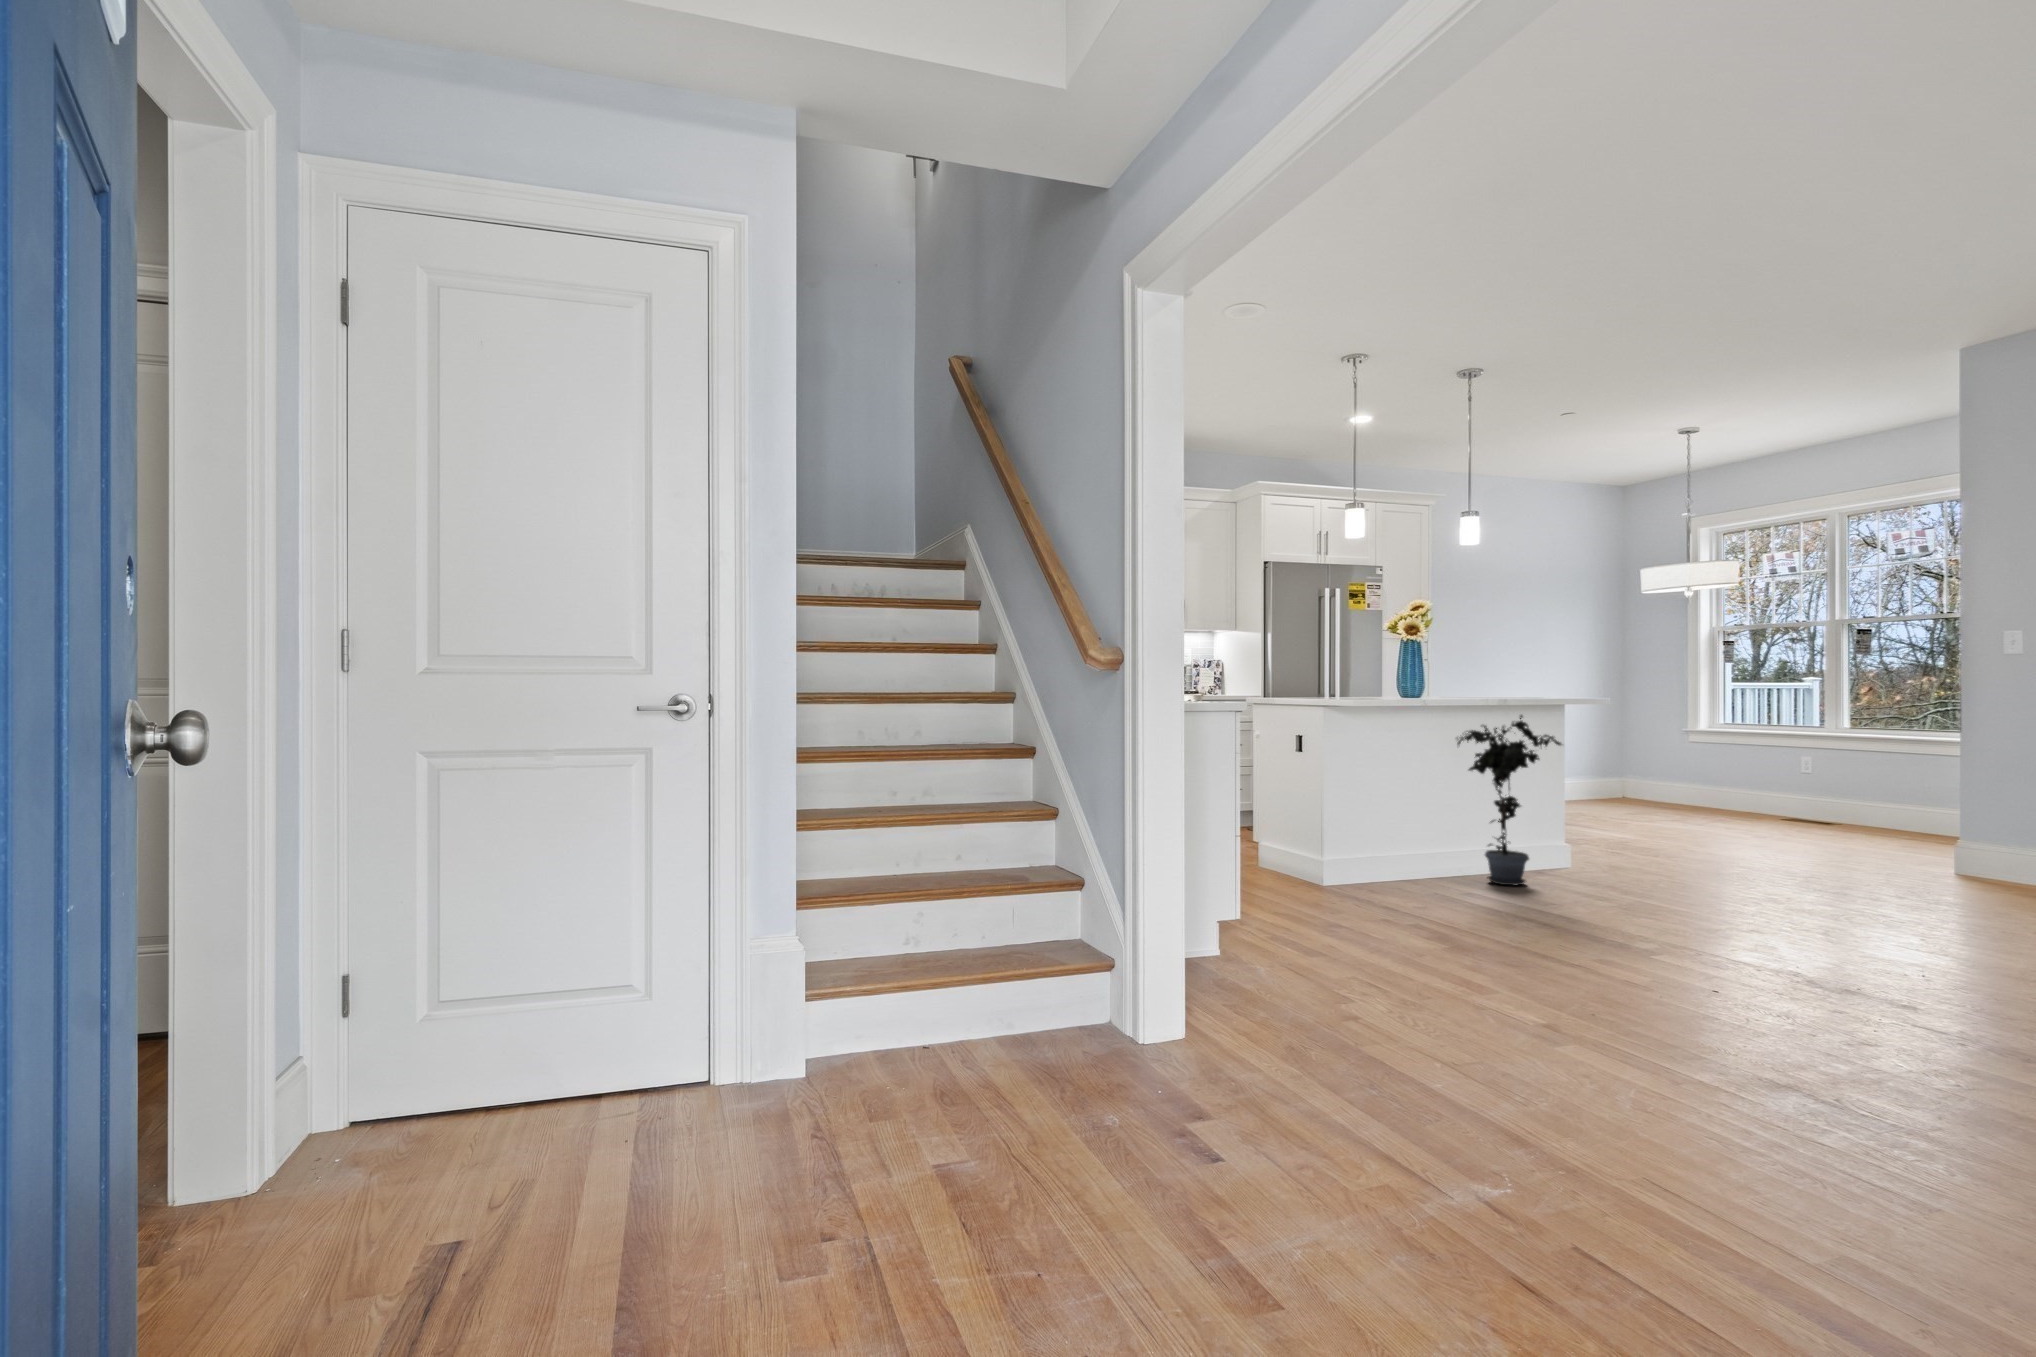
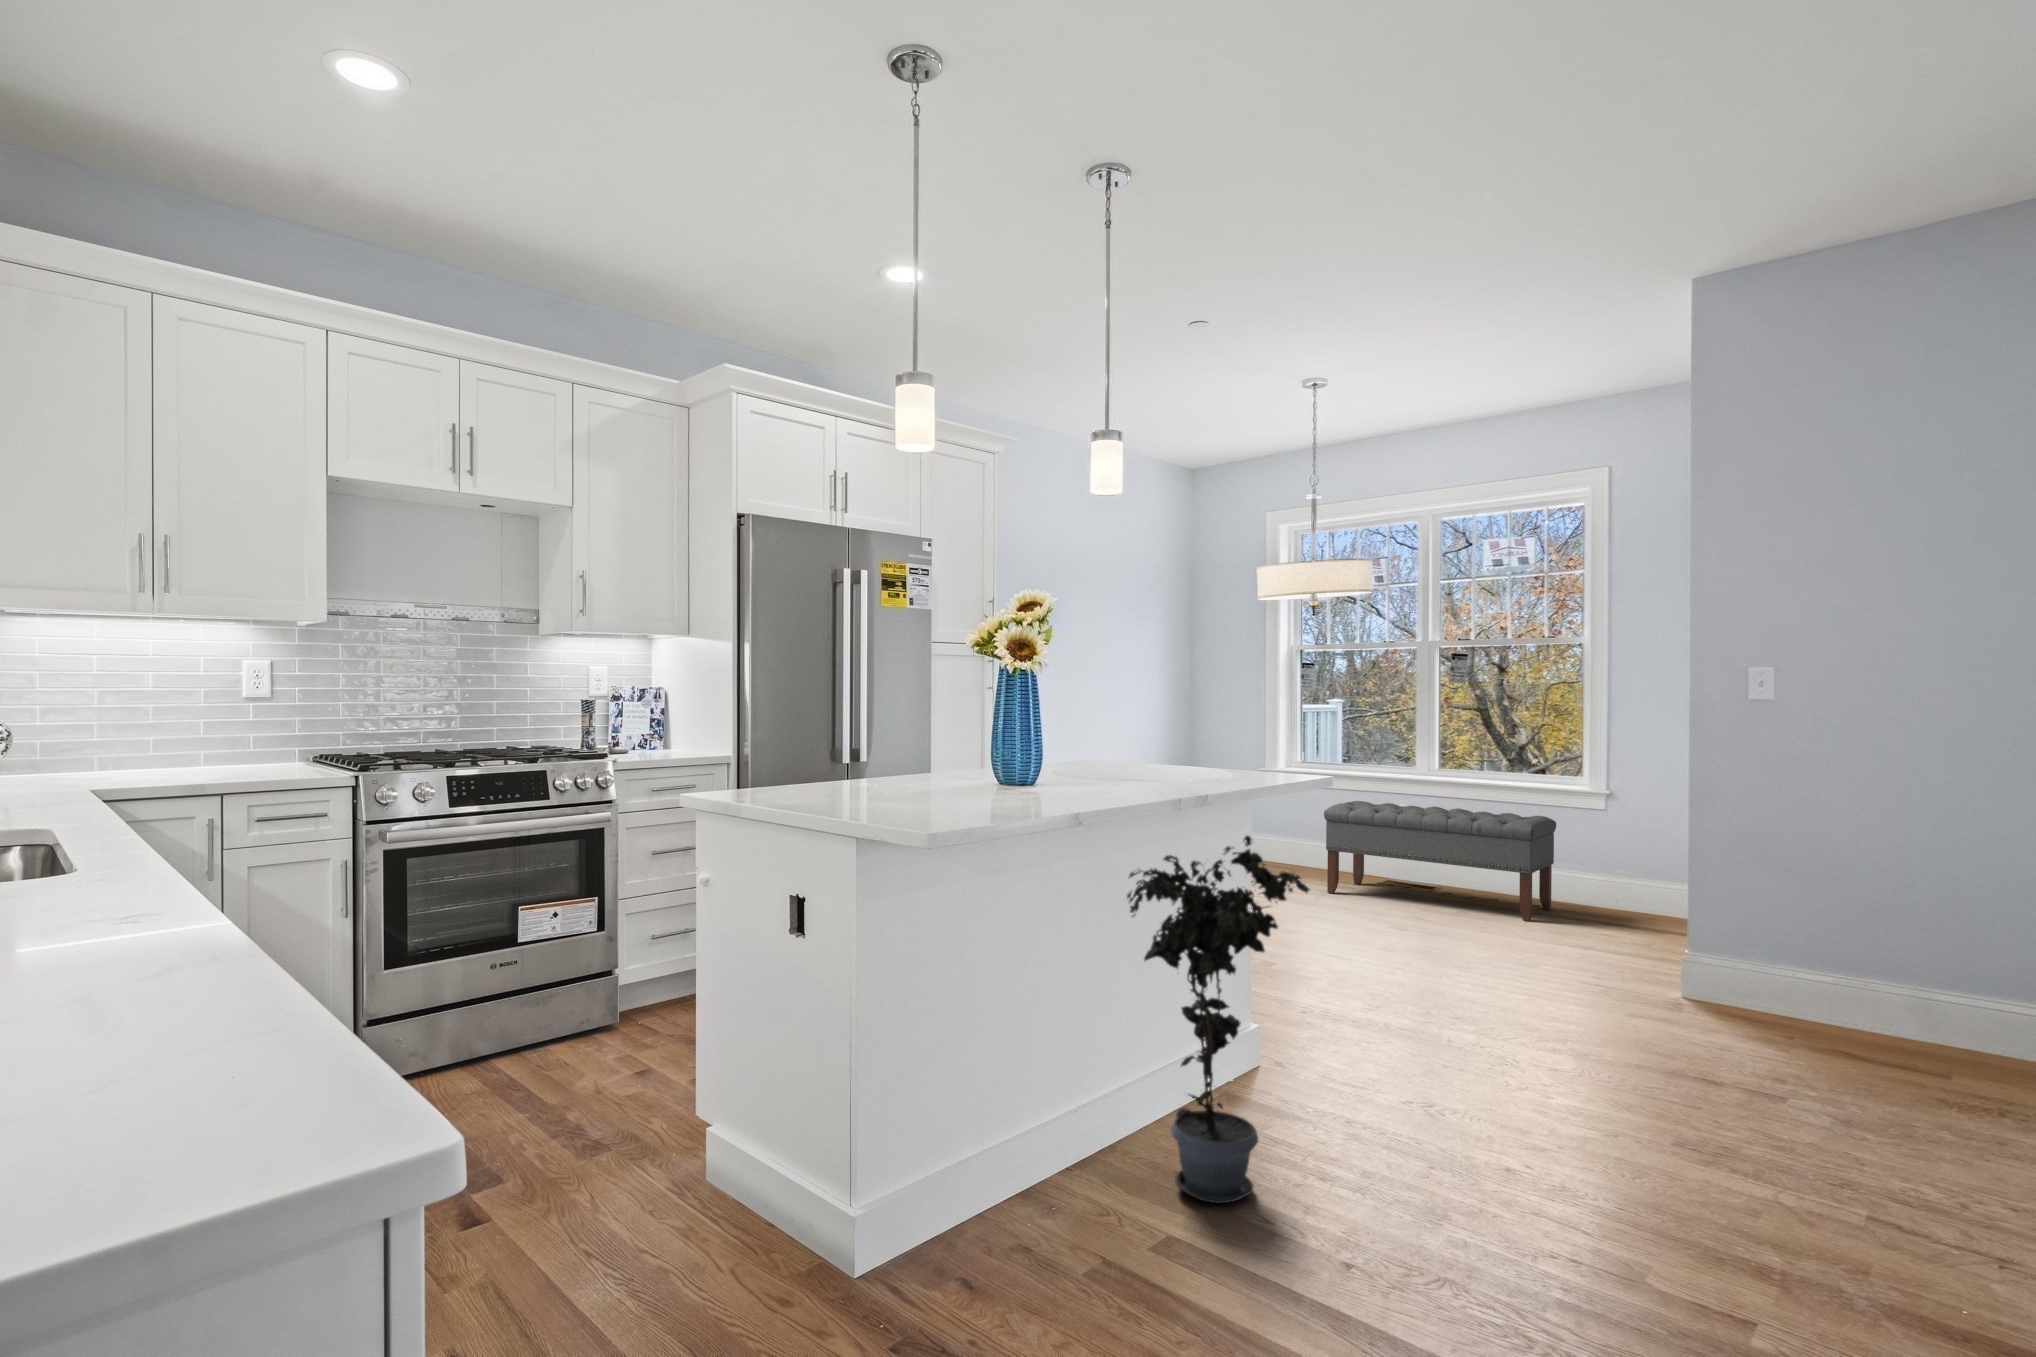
bench: none [1700,748,1904,833] -> present [1324,801,1556,921]

